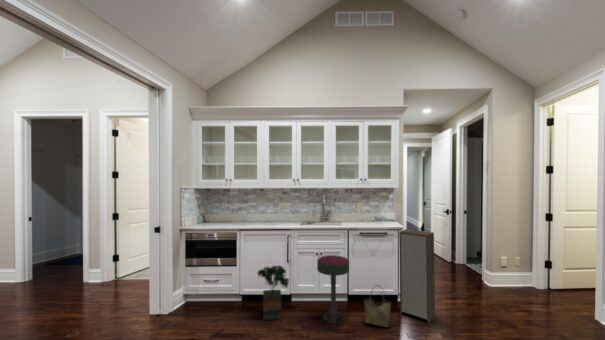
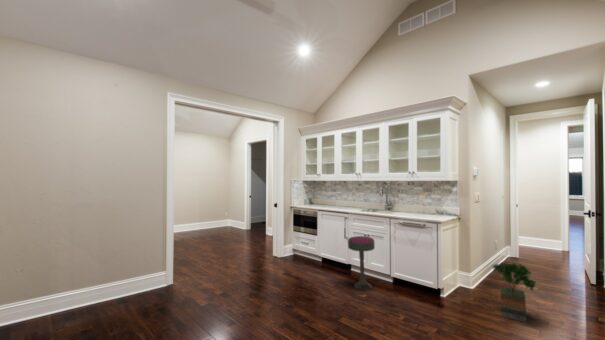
storage cabinet: present [399,229,435,323] -> none [420,222,457,316]
potted tree: present [257,266,289,320] -> present [493,263,536,322]
woven basket: present [364,285,391,327] -> none [379,267,400,304]

